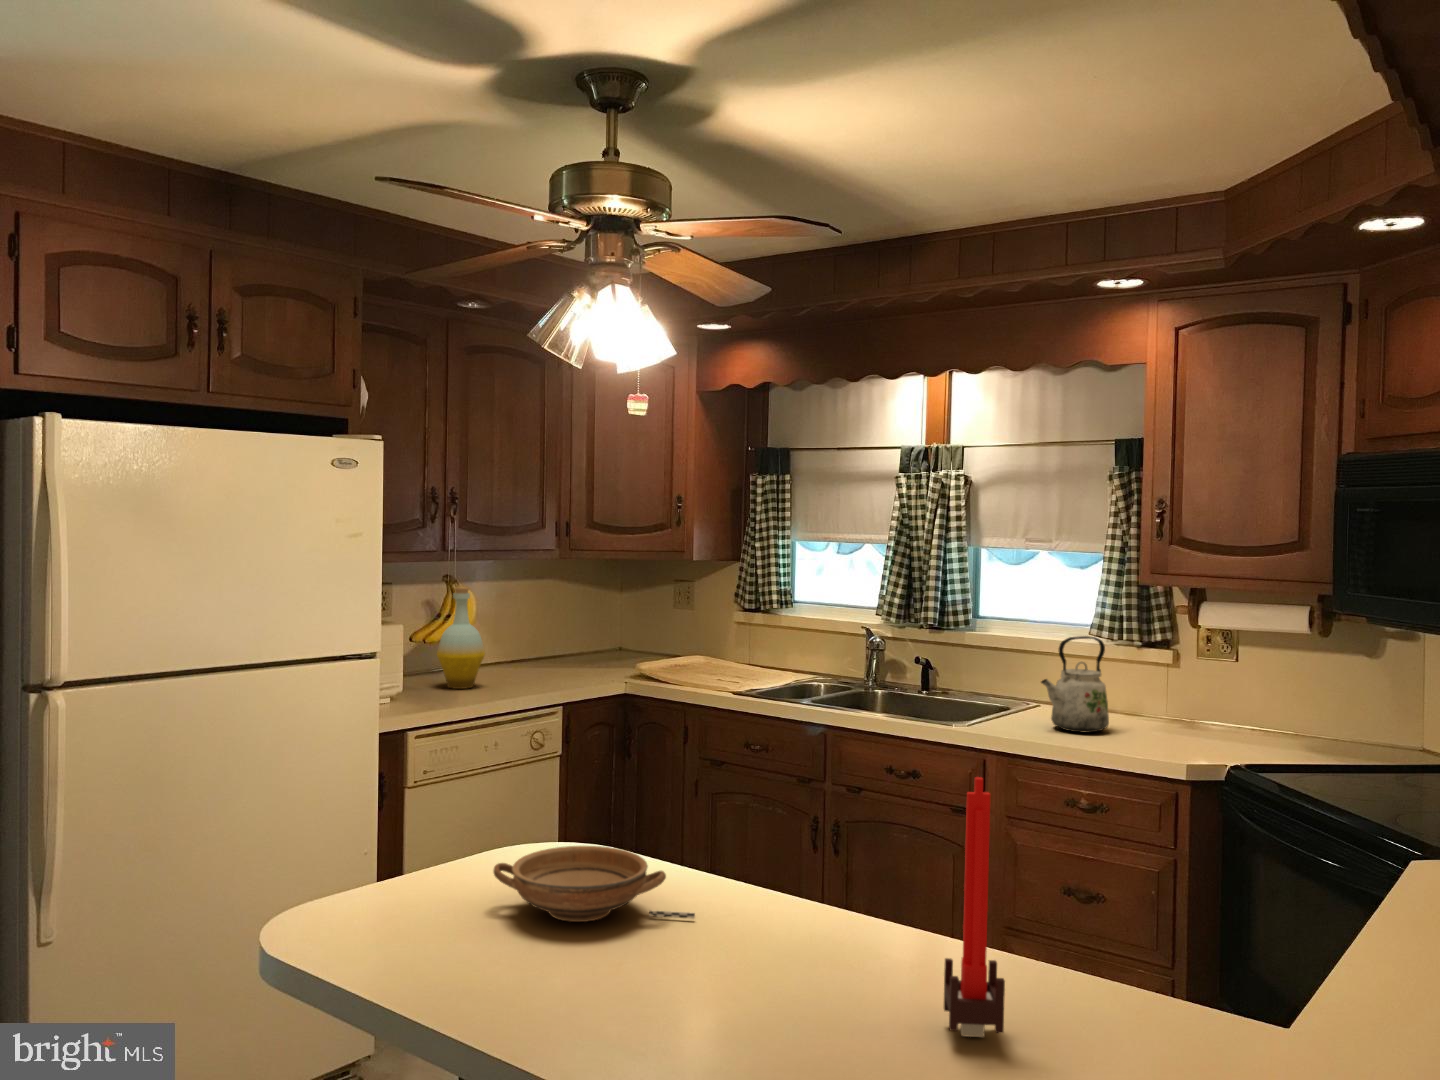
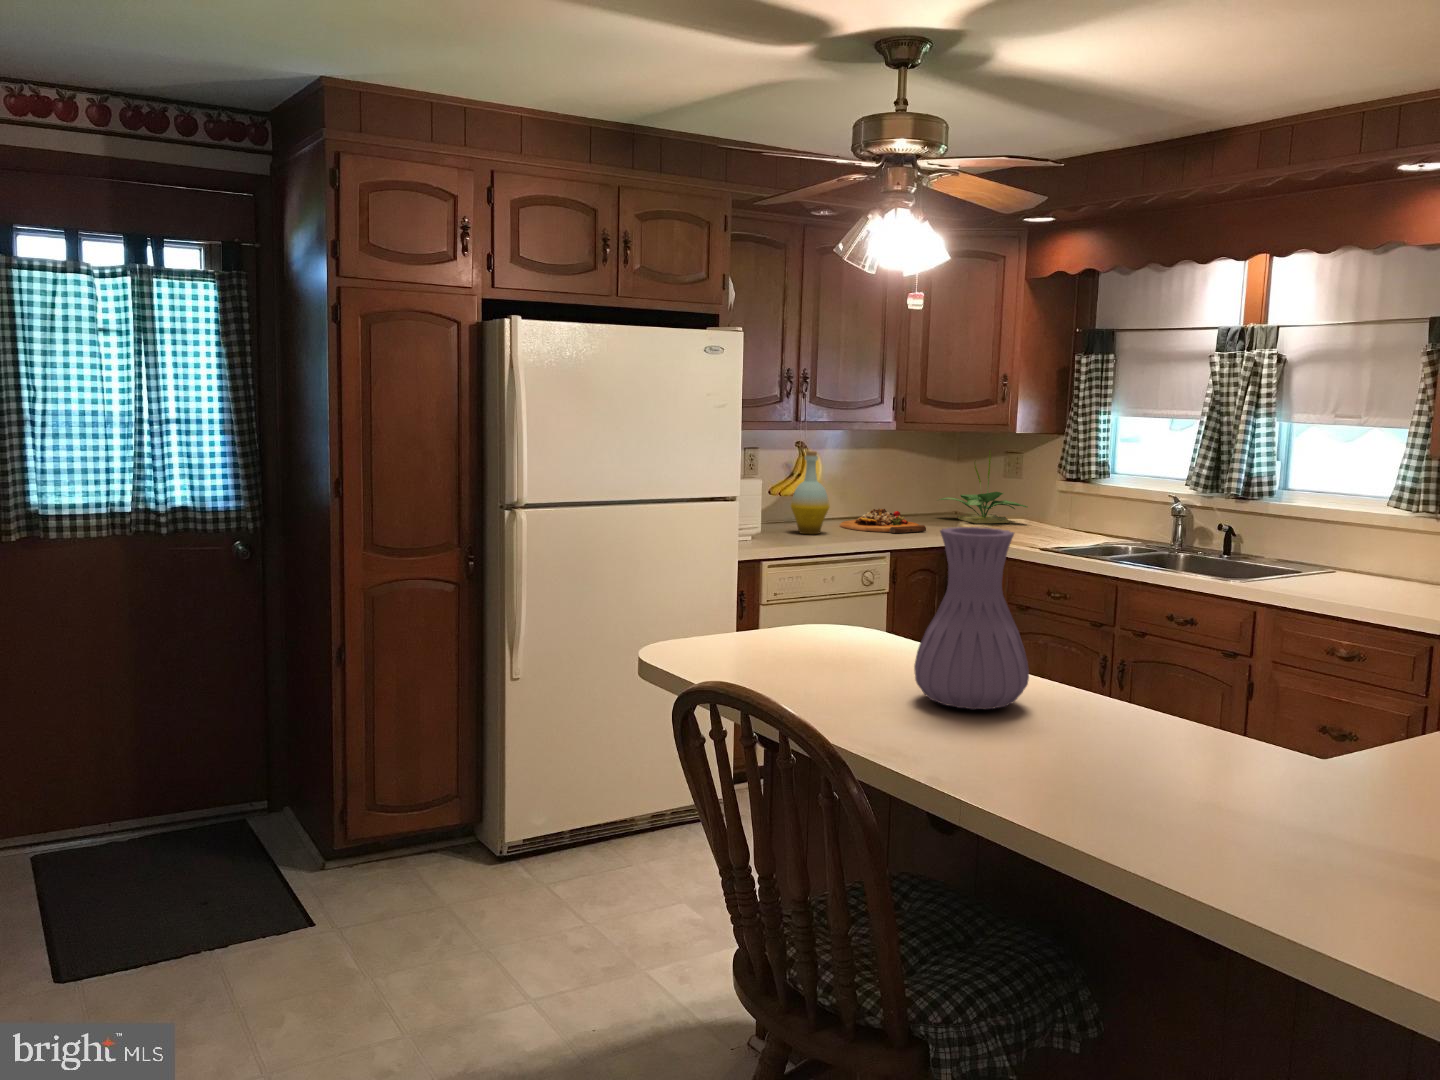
potted plant: none [601,577,703,662] -> present [939,452,1028,523]
kettle: present [1041,636,1109,733] -> none [1319,504,1391,593]
cutting board: none [494,651,598,681] -> present [840,509,926,533]
vase: none [706,726,874,1012] -> present [914,527,1029,709]
candle: present [944,777,1005,1037] -> none [1064,559,1106,733]
bowl: present [493,846,695,922] -> none [791,616,926,666]

